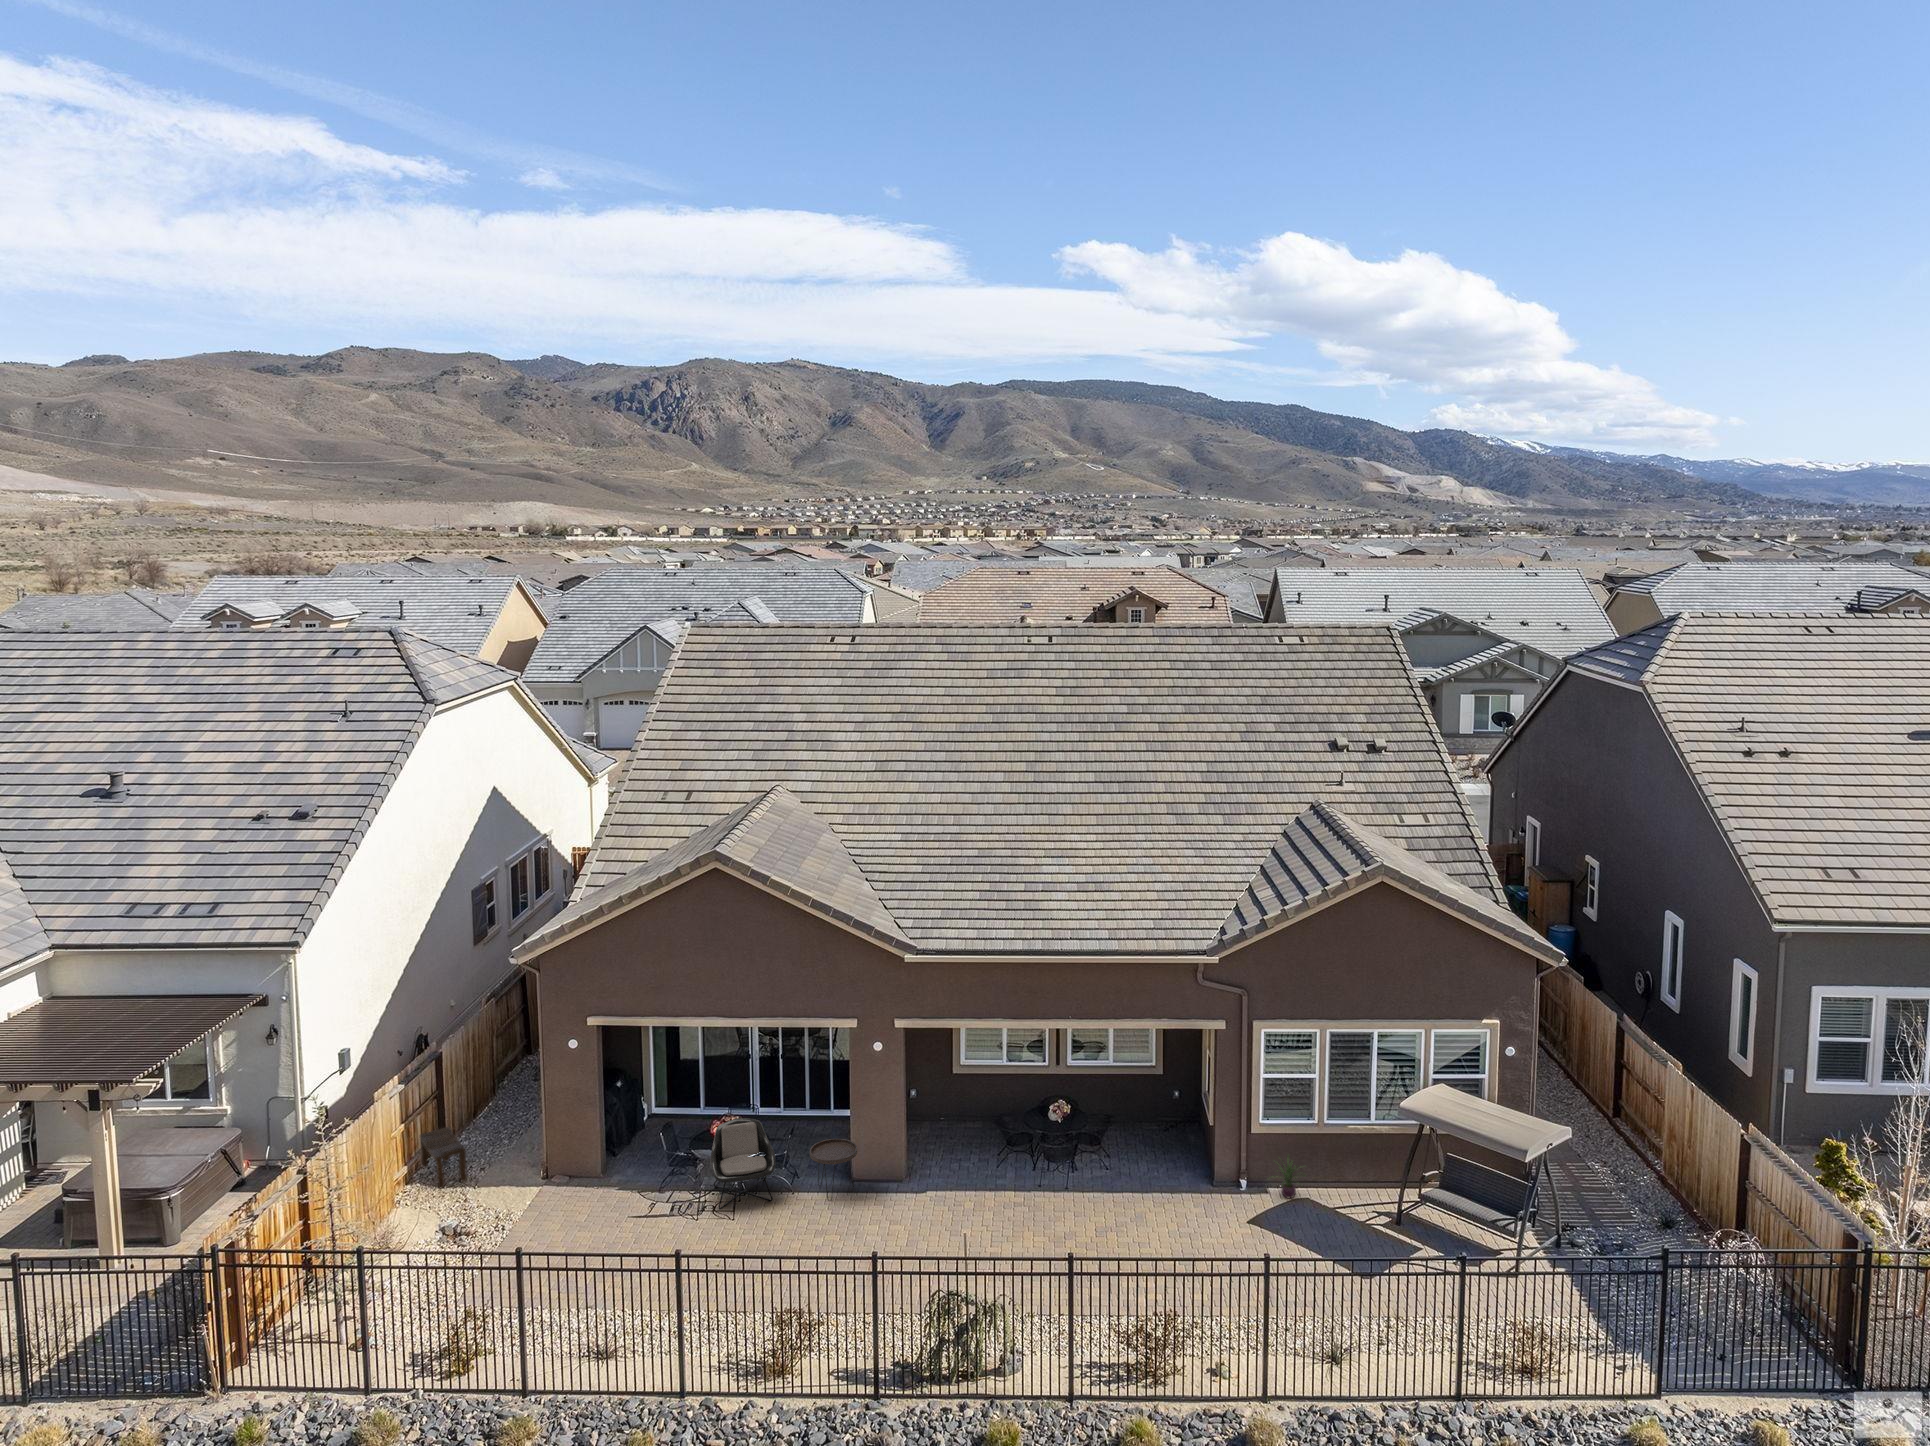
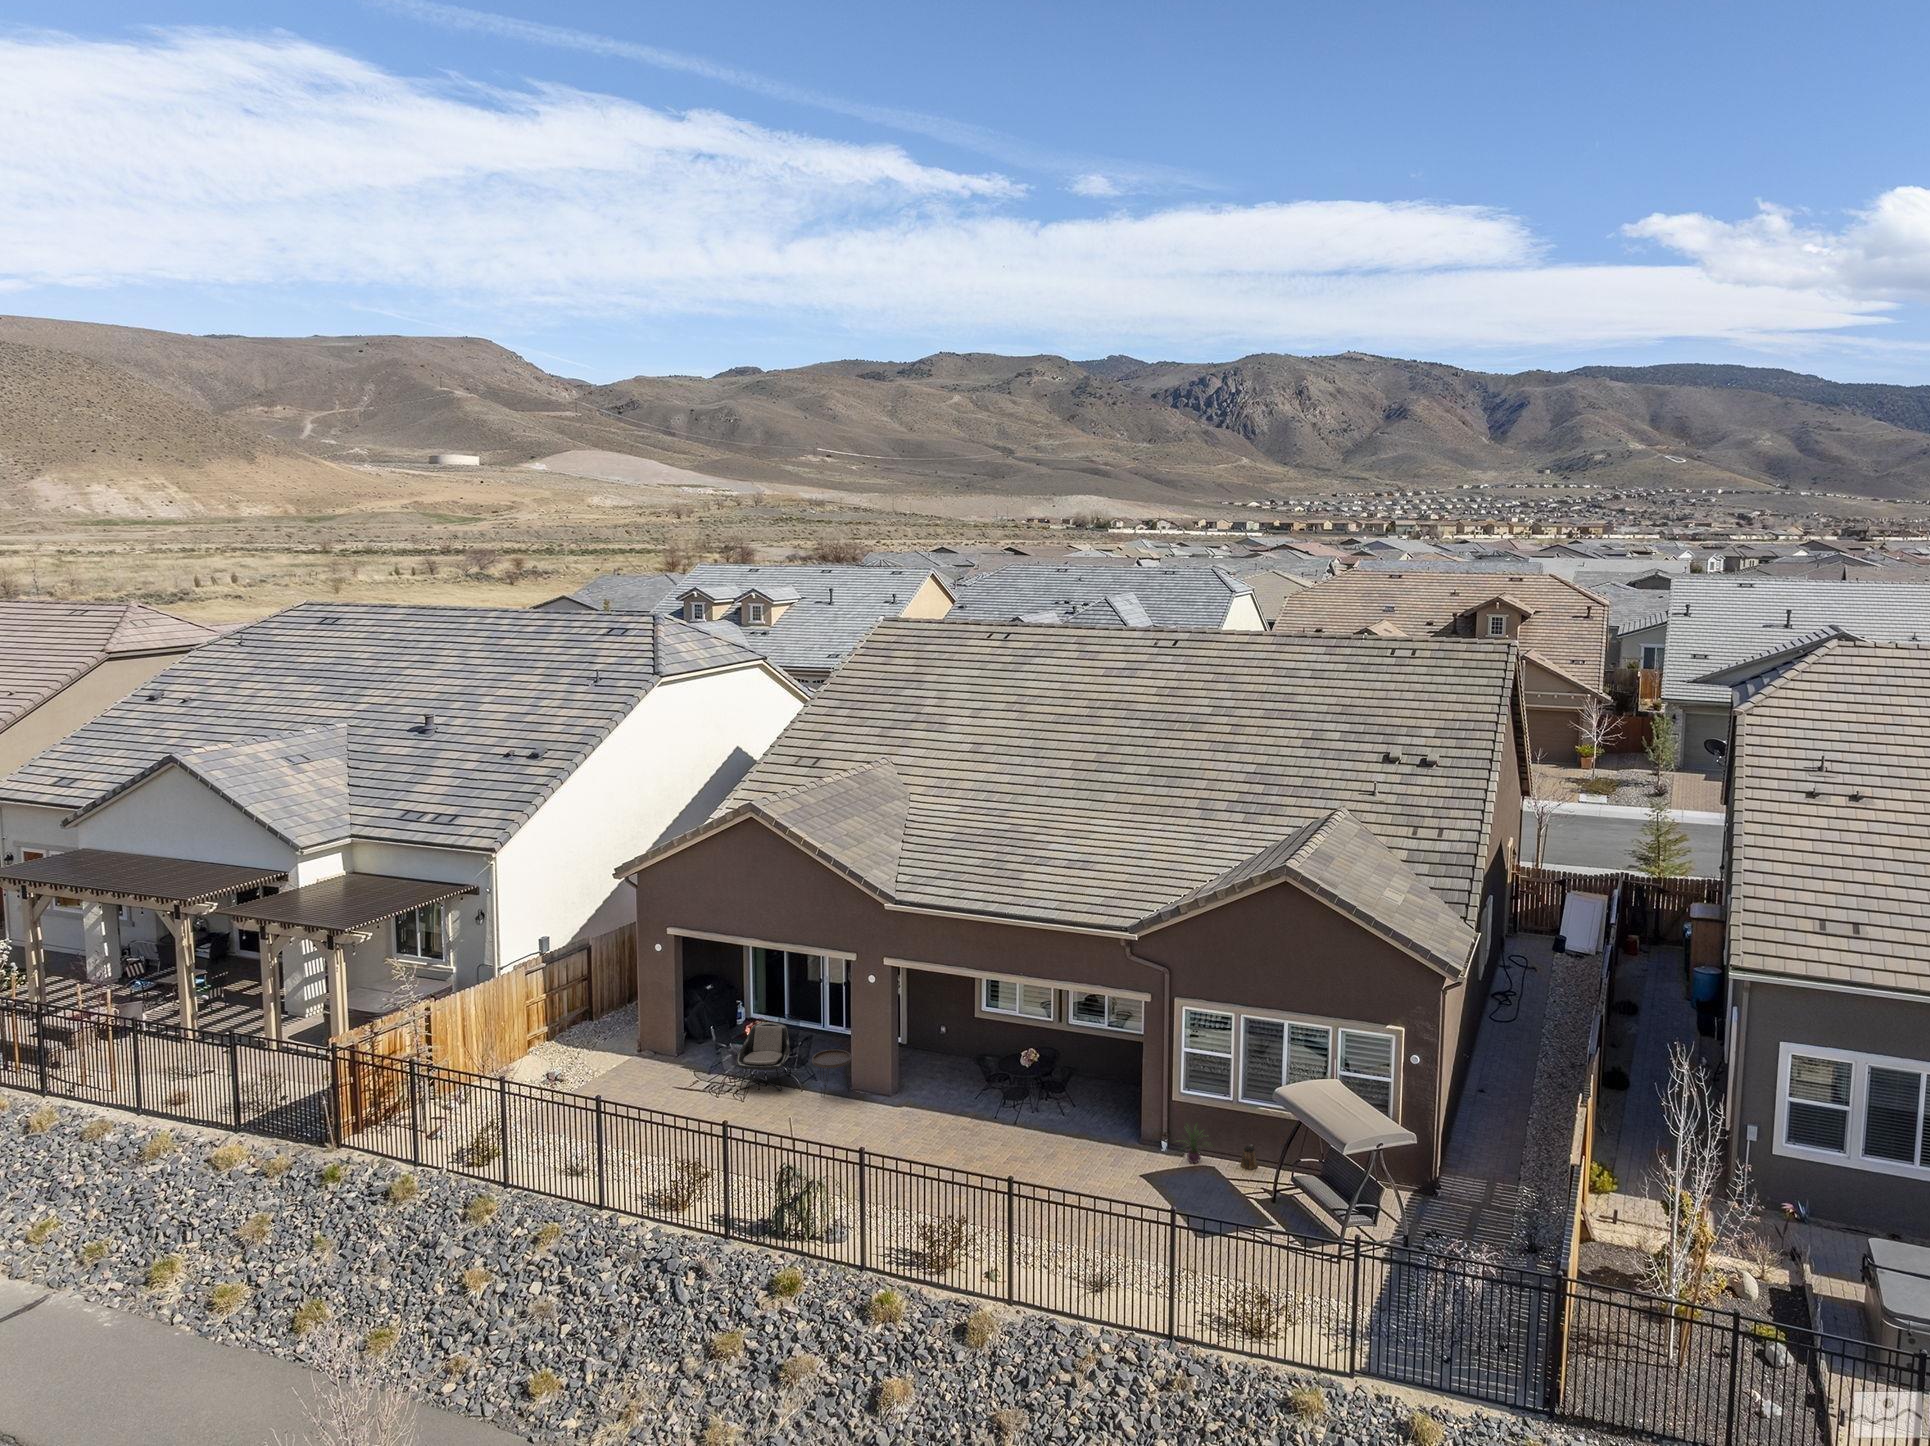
bench: present [419,1127,467,1188] -> none [572,1001,598,1045]
watering can: none [1334,1167,1353,1195] -> present [1240,1144,1258,1170]

